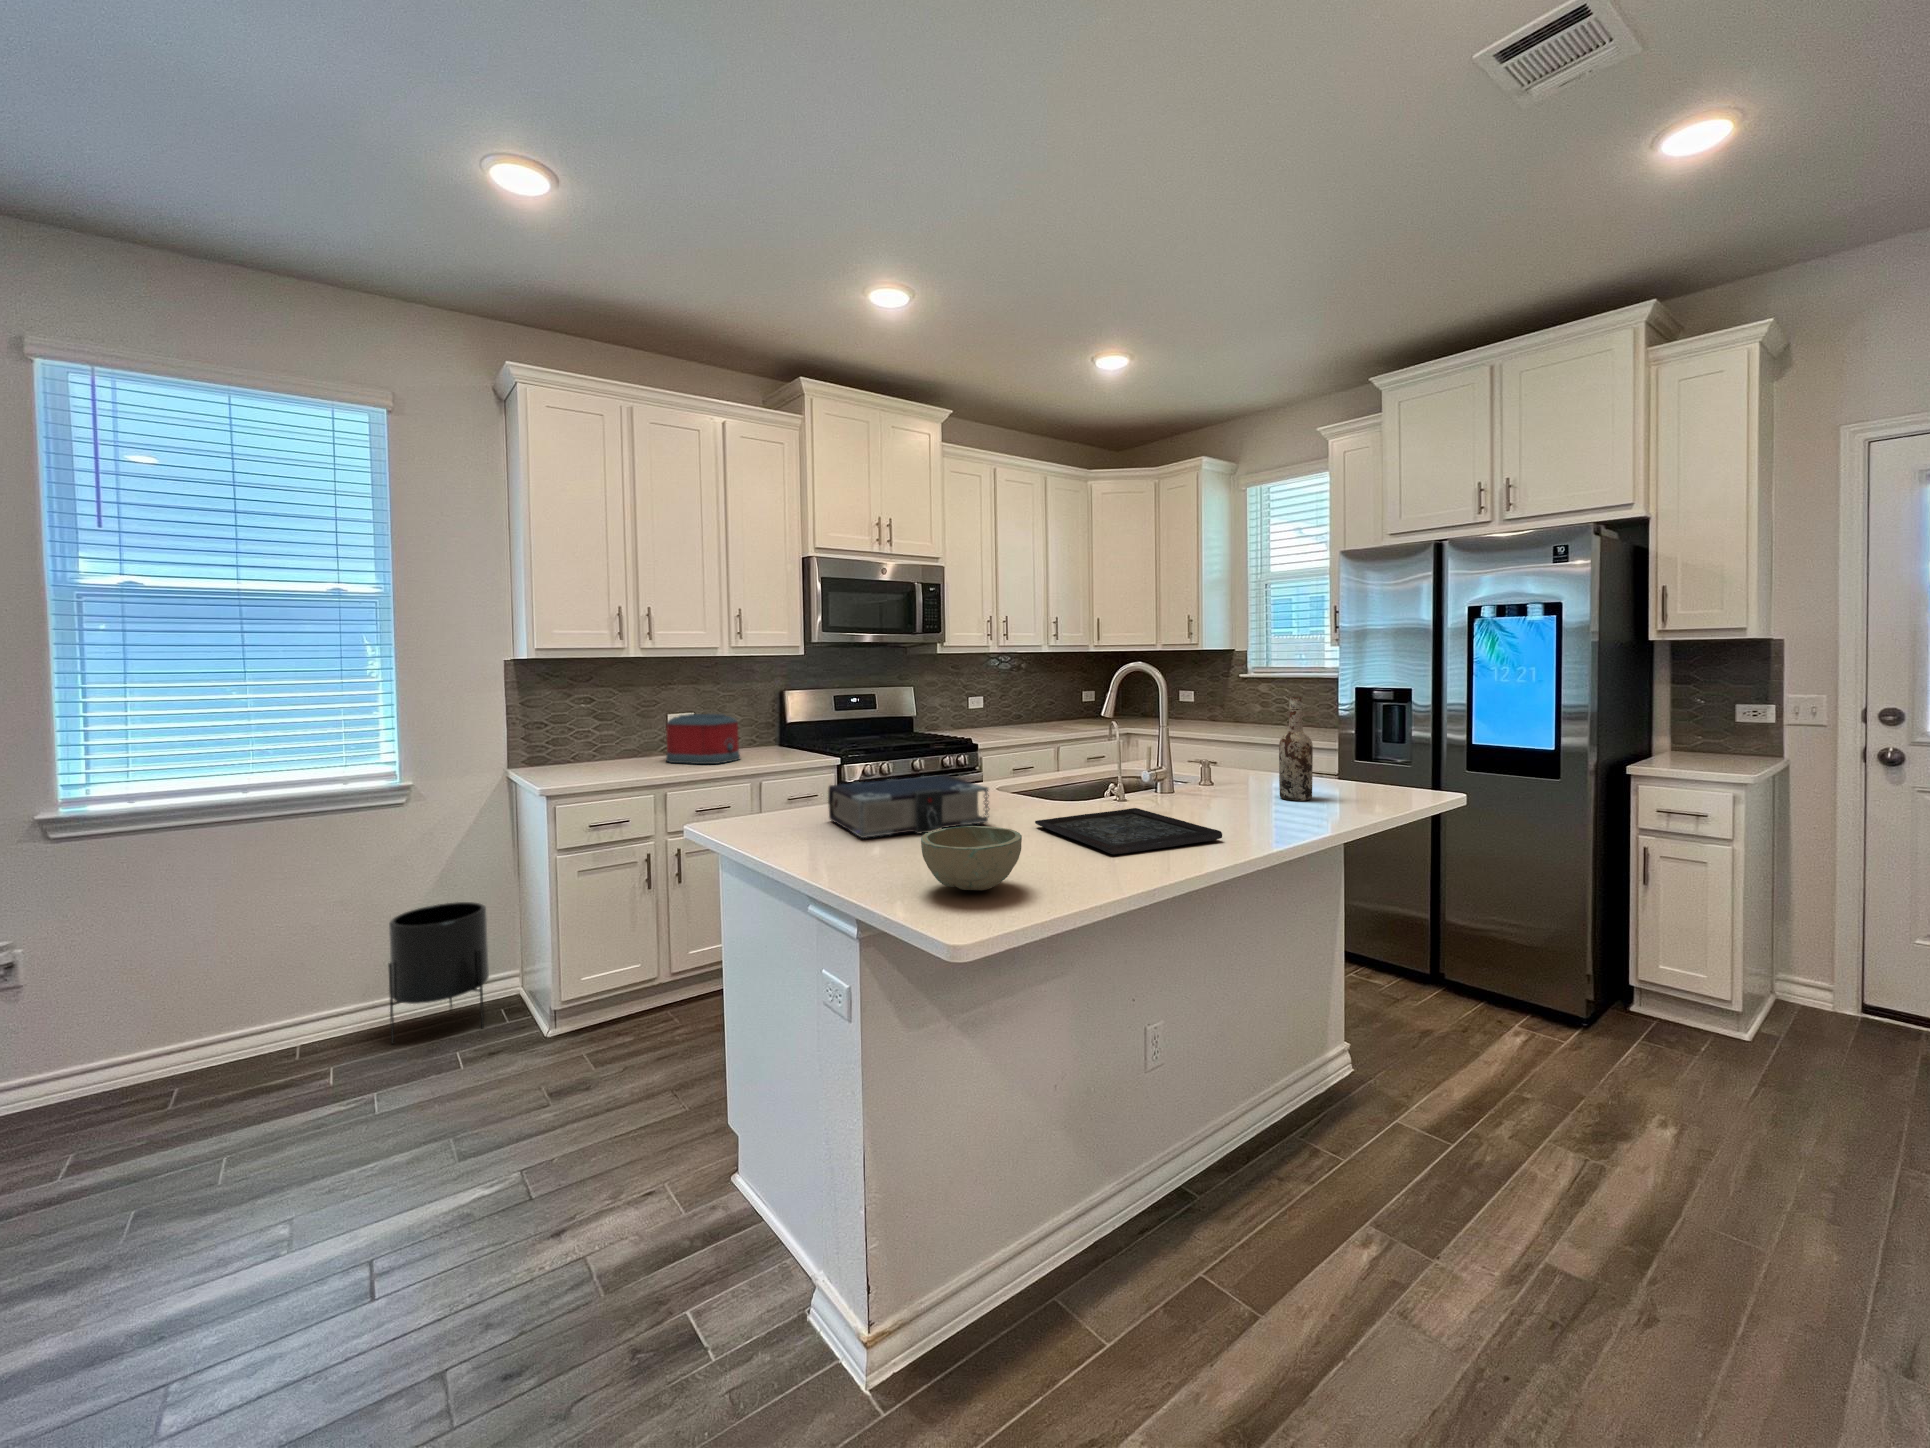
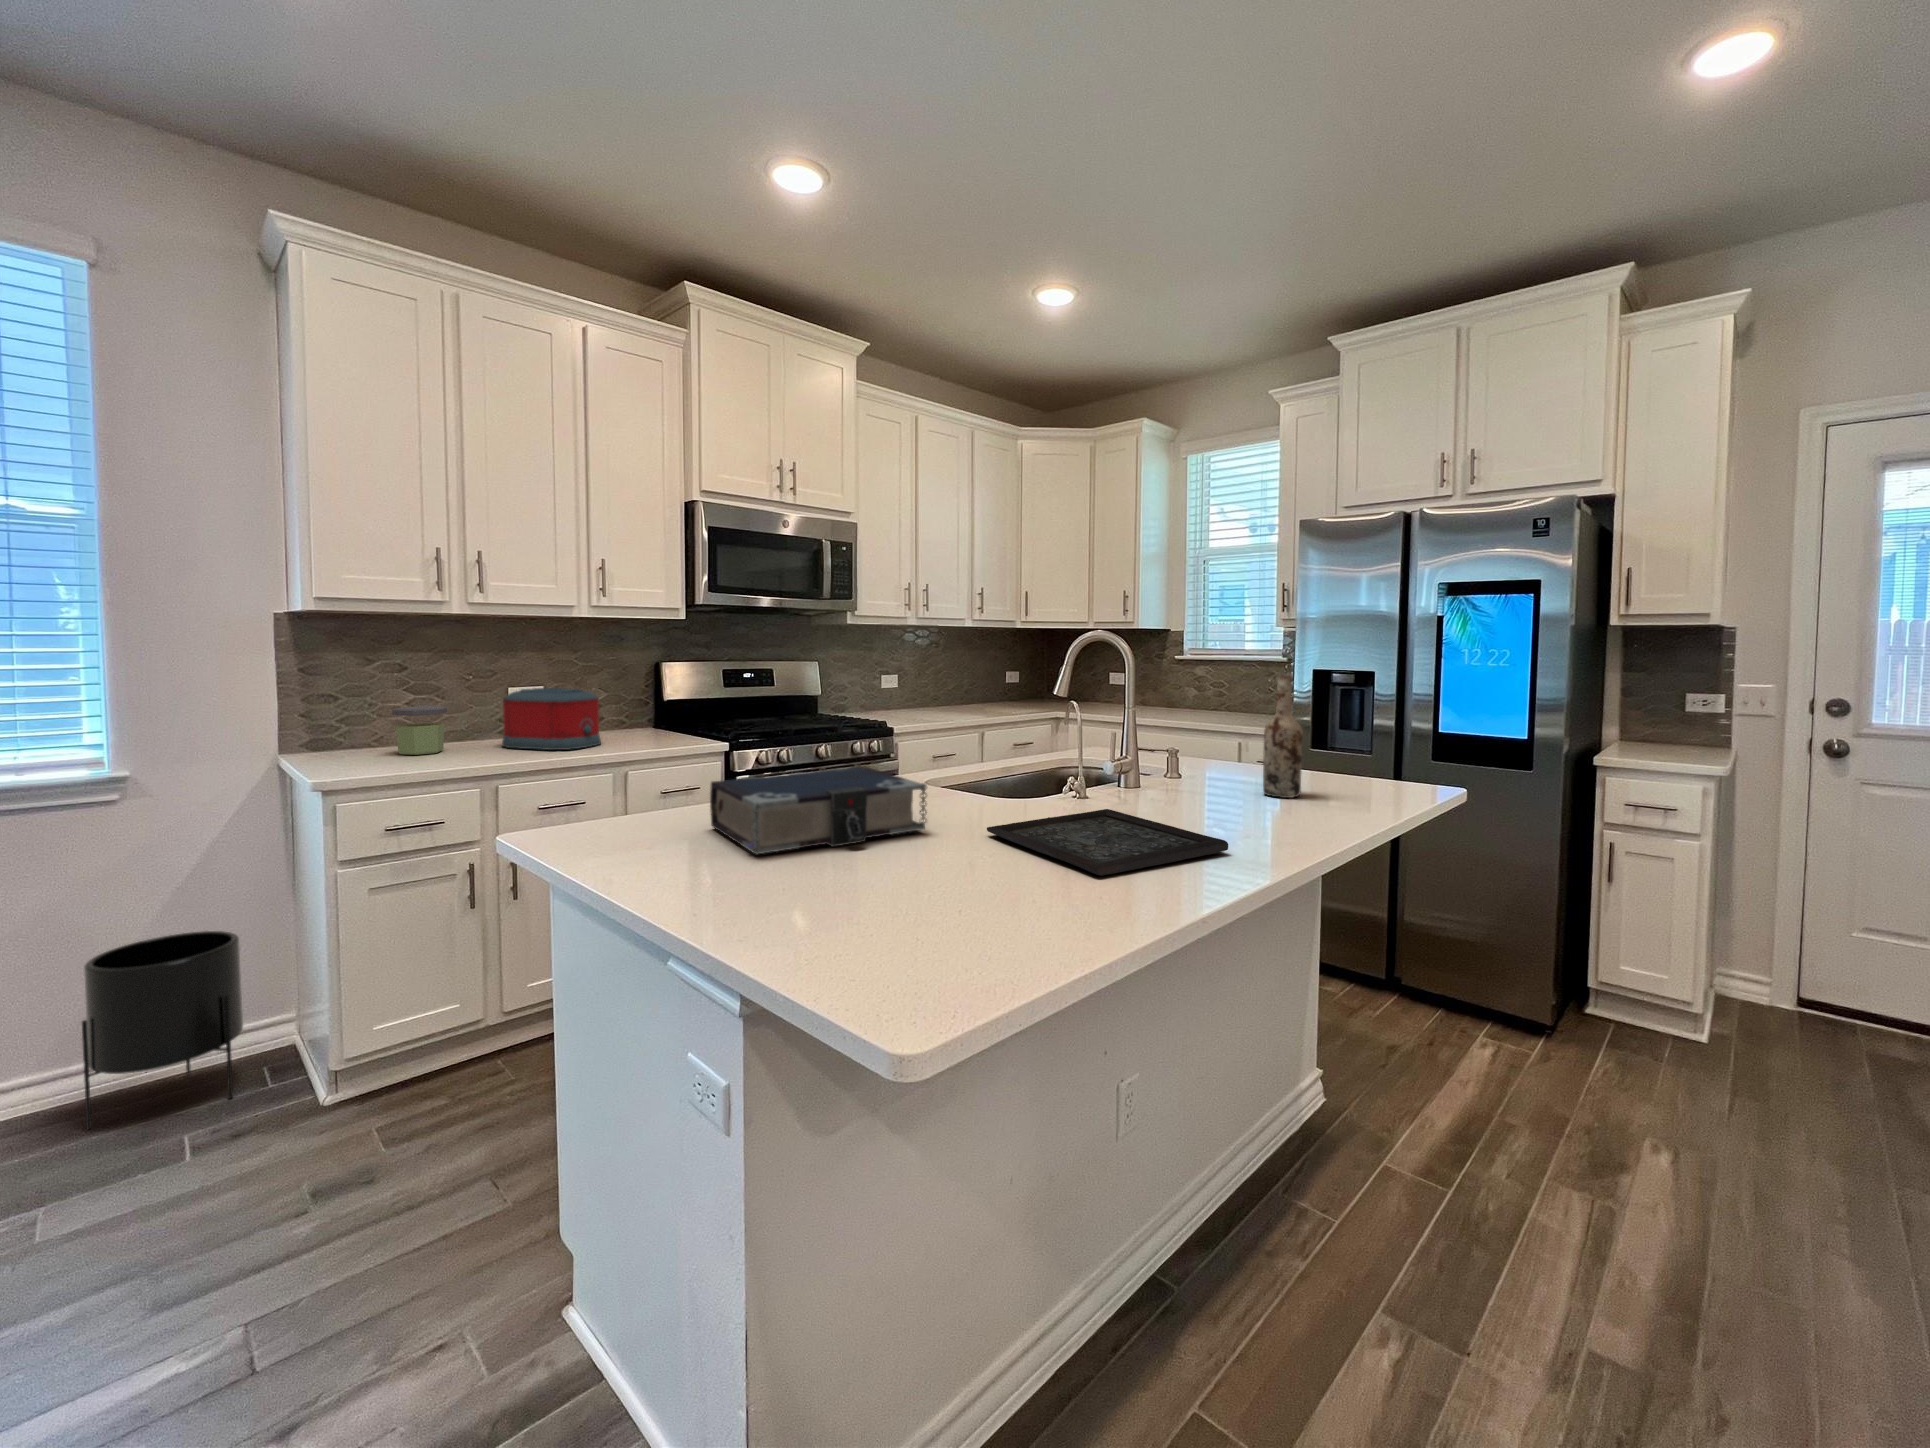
jar: none [588,730,626,768] -> present [392,706,447,755]
bowl: present [921,826,1022,890] -> none [848,844,995,941]

